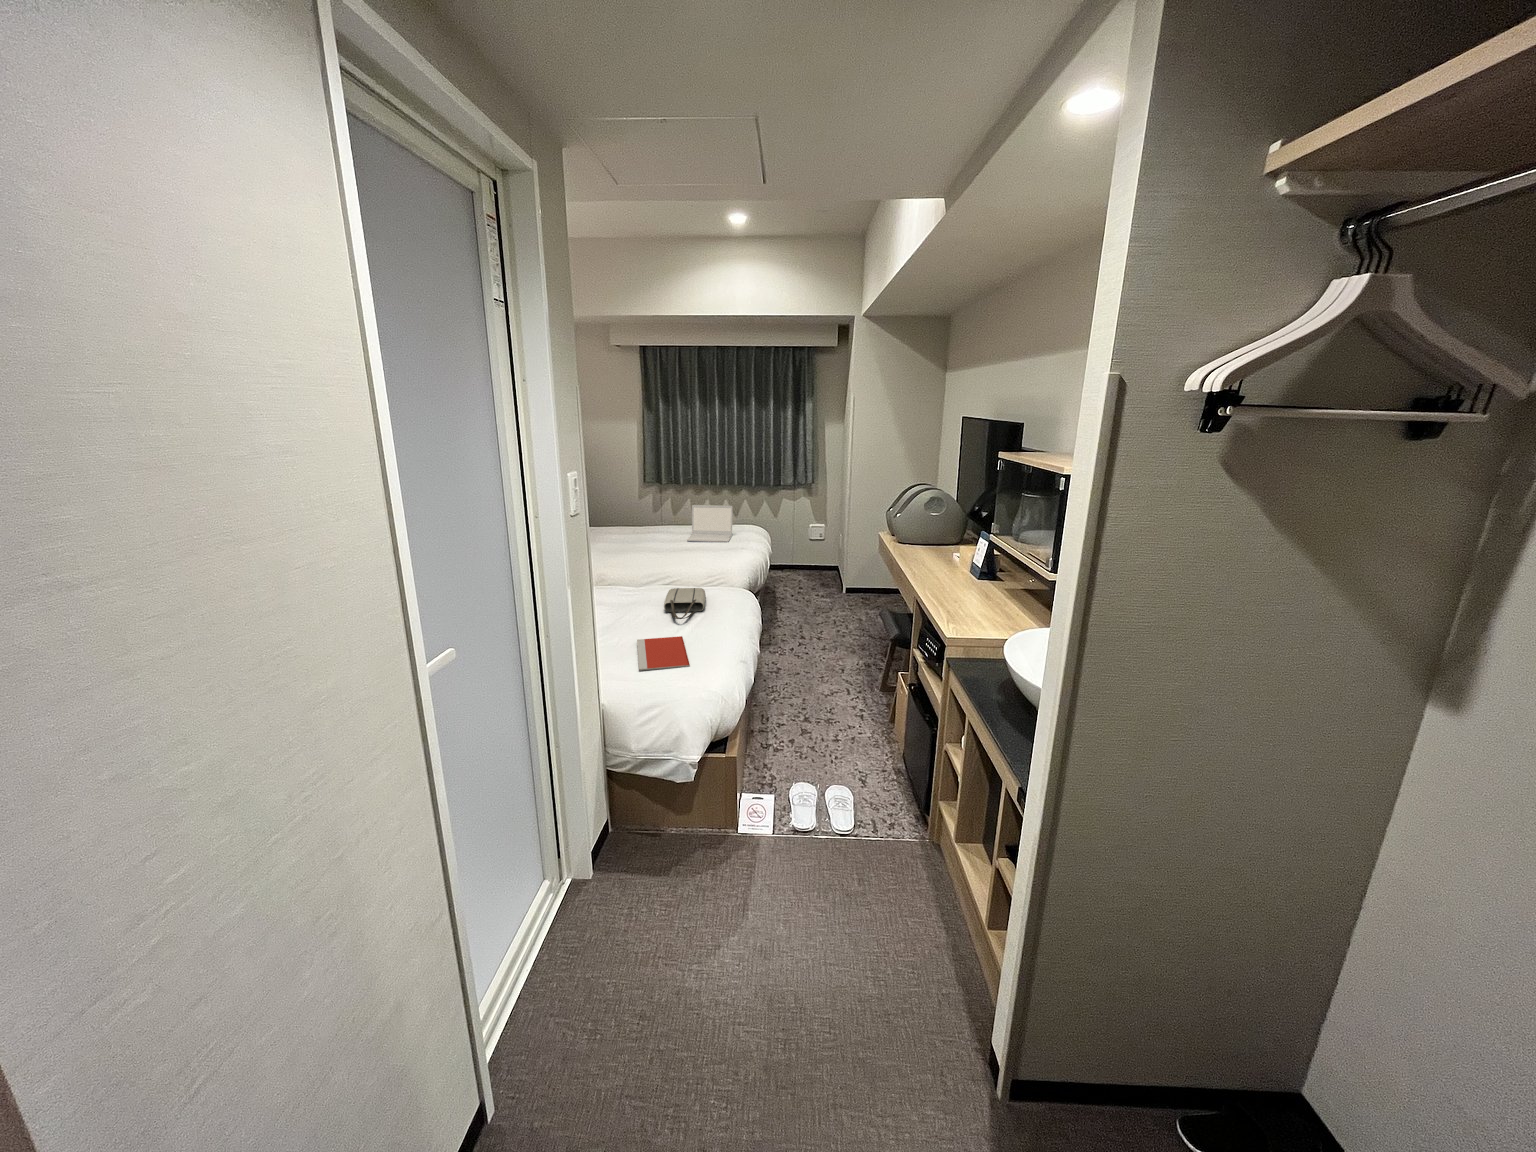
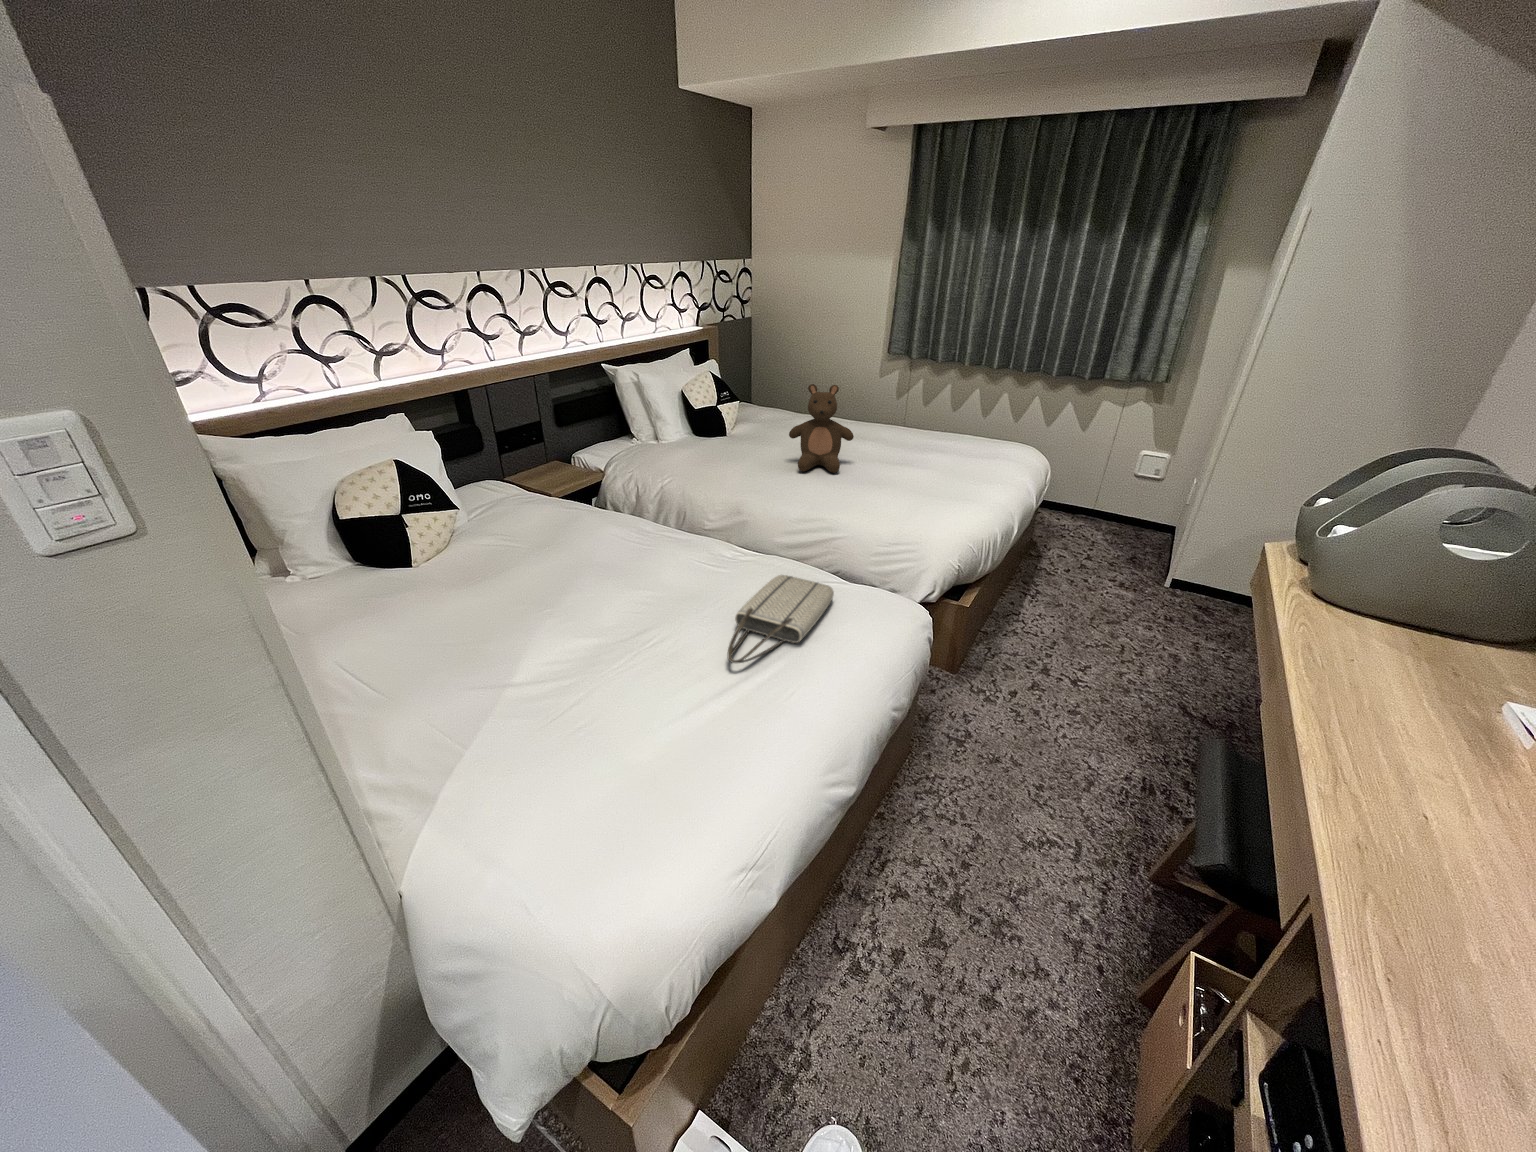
stuffed bear: none [613,497,656,553] -> present [789,384,854,473]
laptop: present [687,505,732,542] -> none [904,402,993,473]
notebook: present [637,636,690,671] -> none [540,697,703,832]

